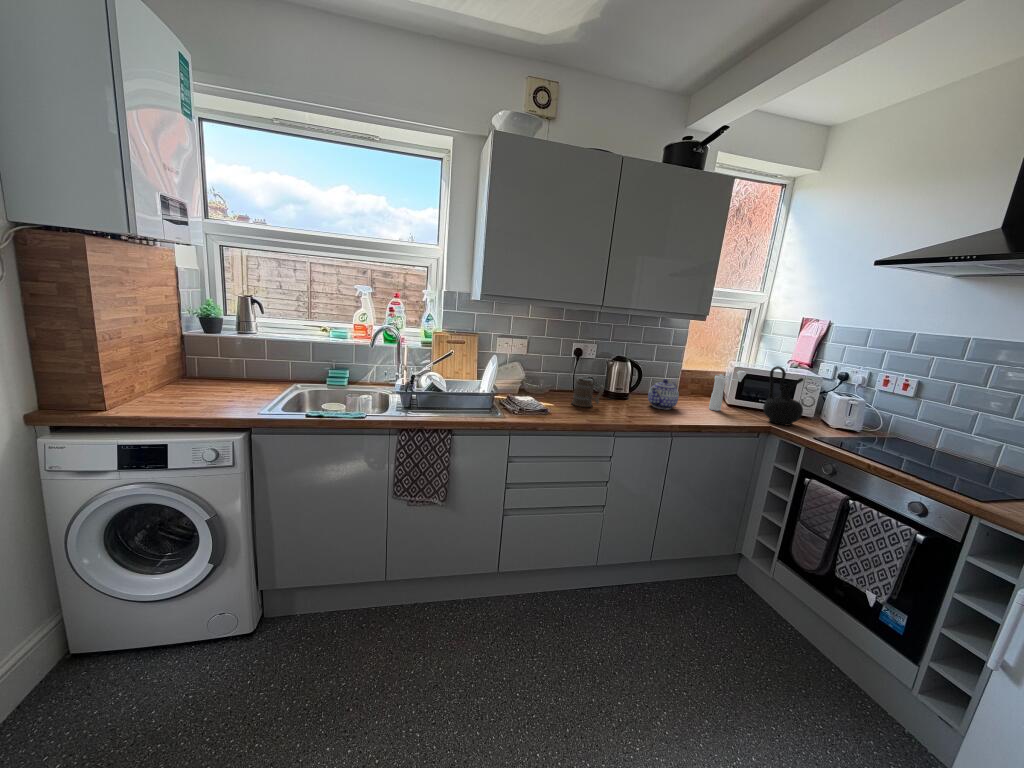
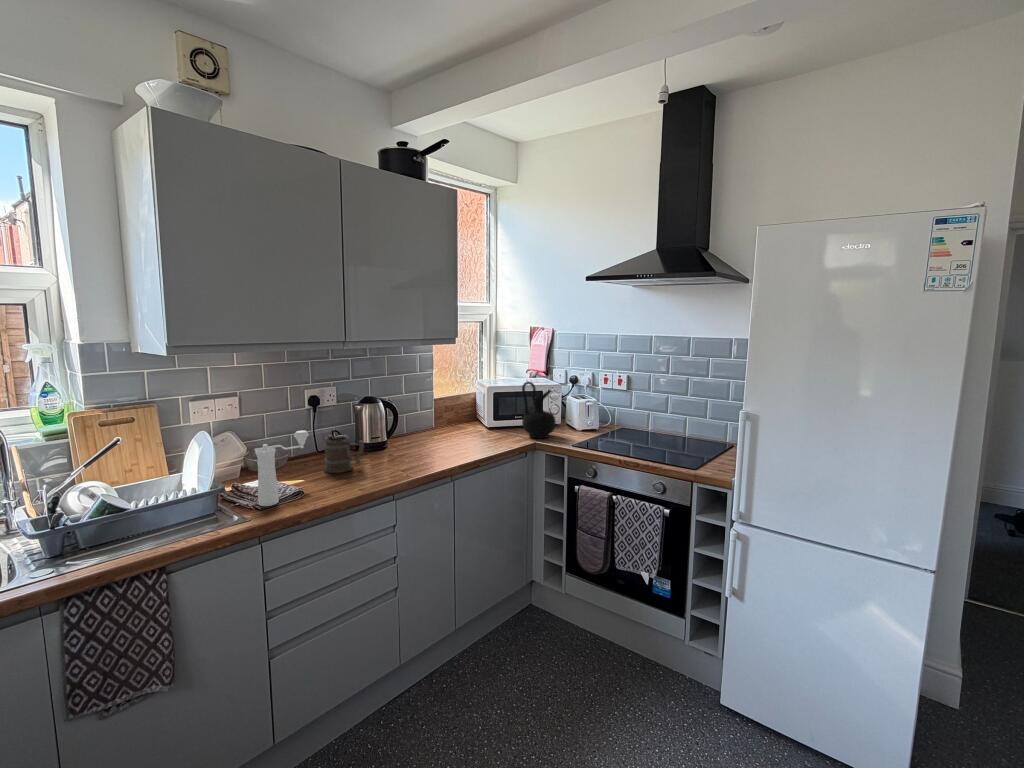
pepper mill: present [709,370,746,411] -> present [254,430,309,506]
teapot: present [648,379,679,409] -> none [411,415,444,450]

